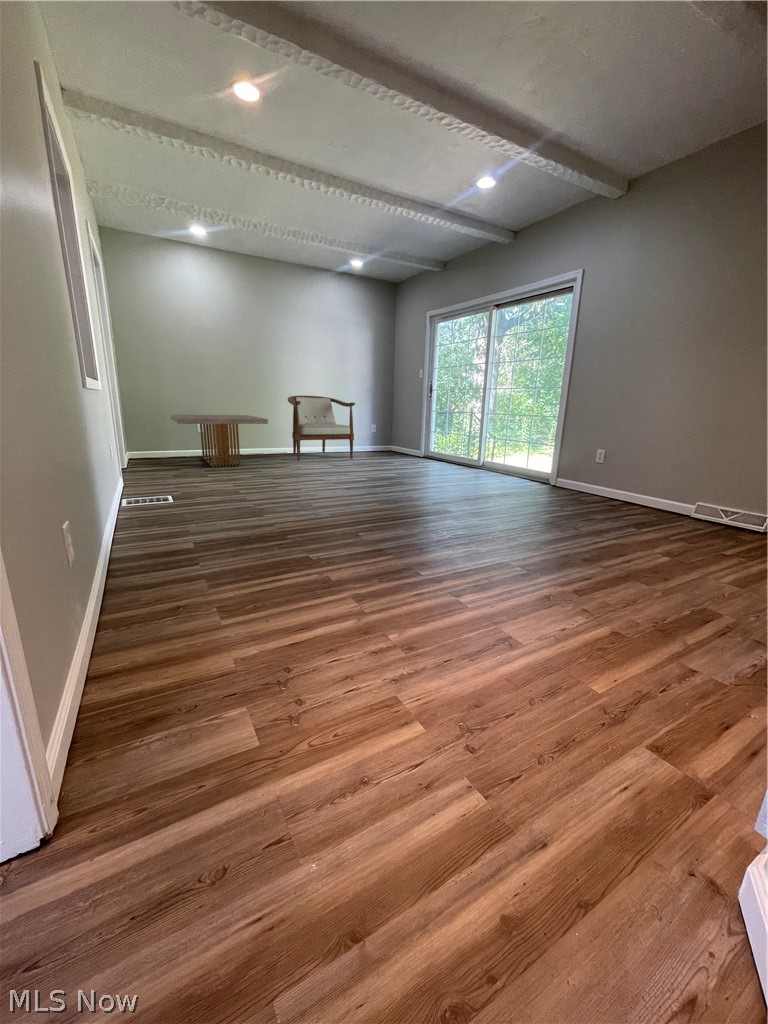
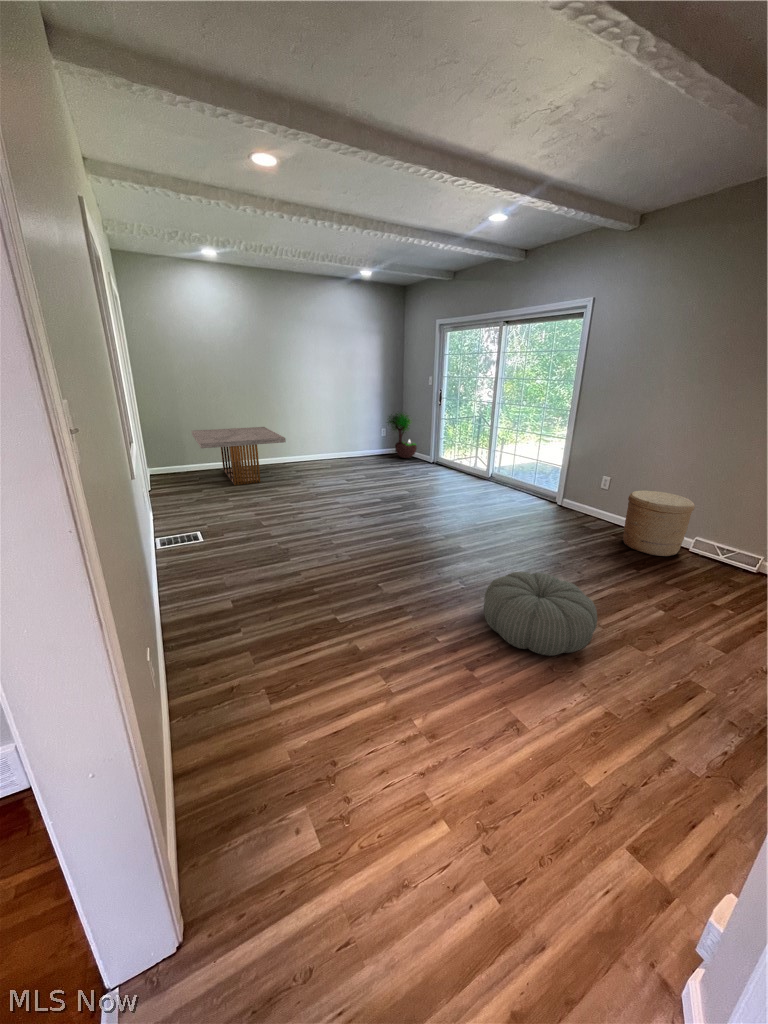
armchair: present [288,395,355,461] -> none [302,404,367,472]
potted tree: none [374,401,407,454] -> present [387,413,417,458]
woven basket: none [623,456,697,521] -> present [623,491,695,556]
pouf: none [473,511,598,587] -> present [484,572,597,656]

